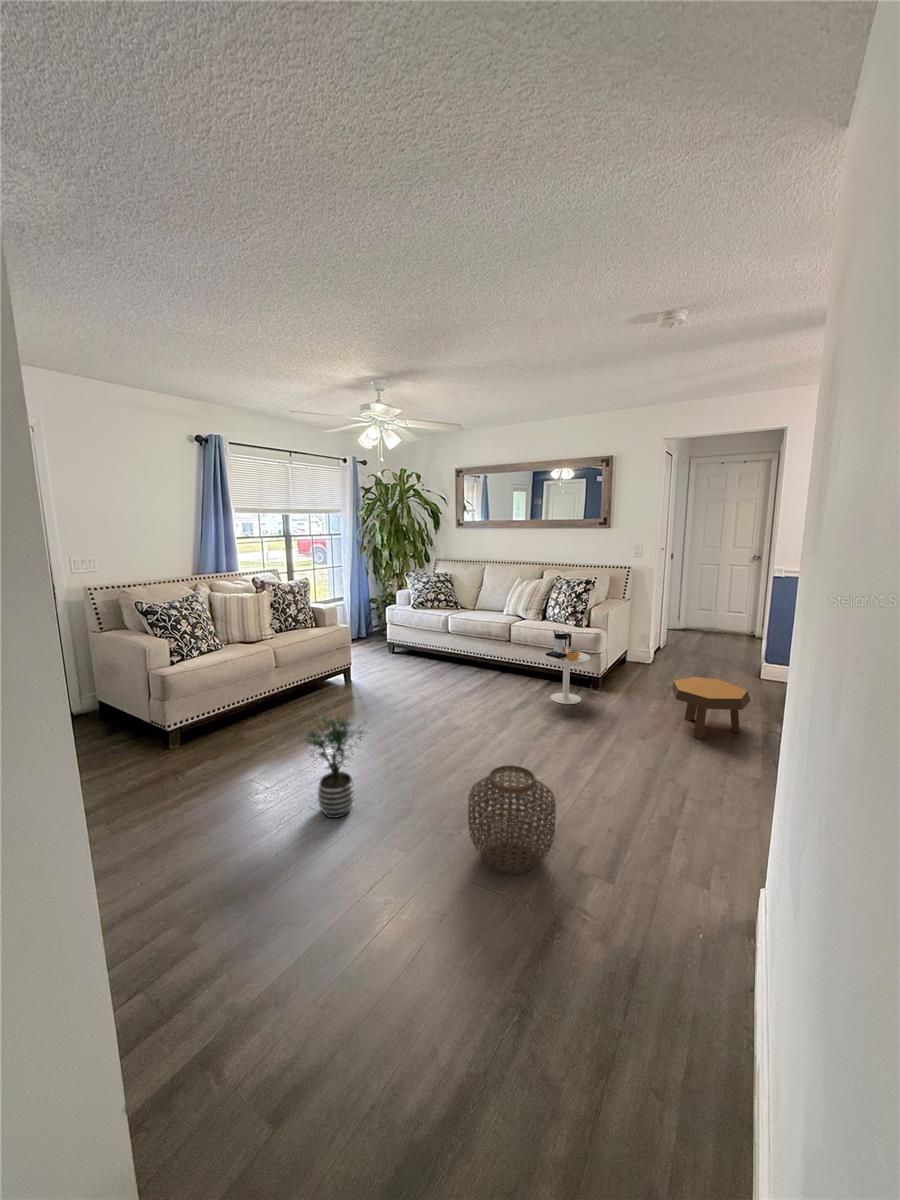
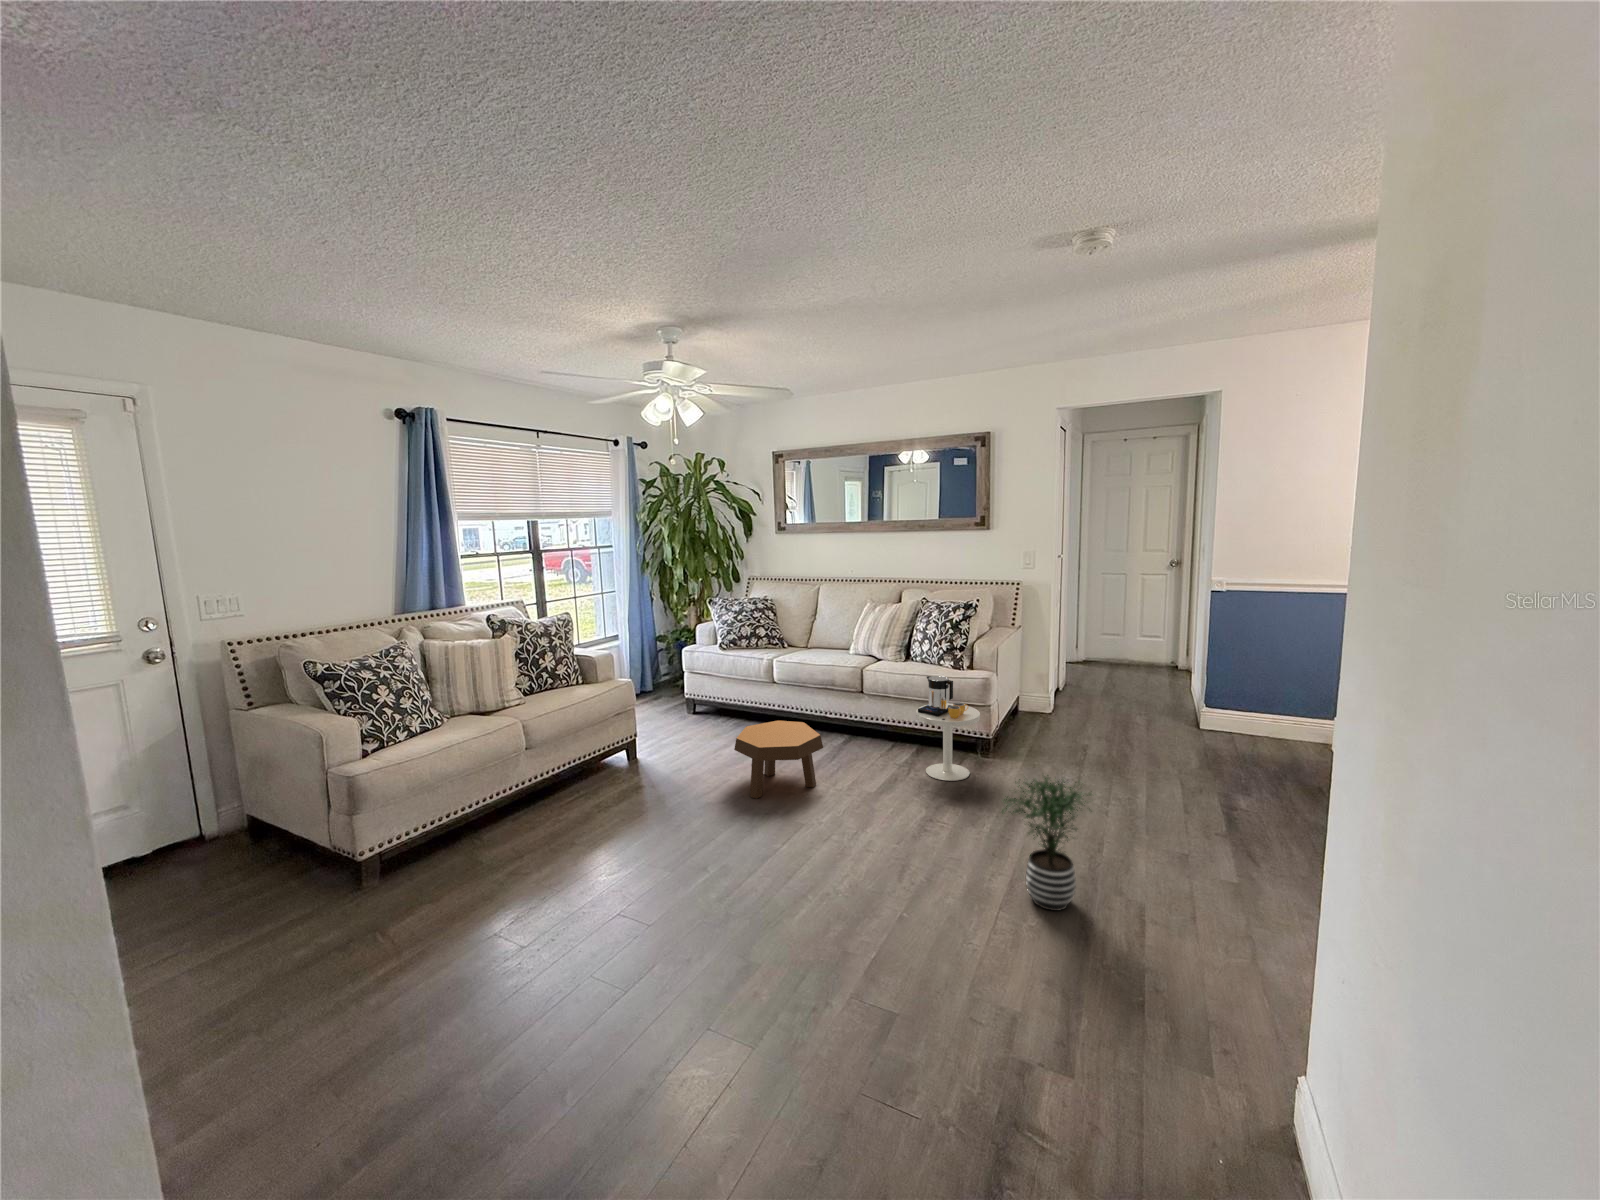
footstool: present [672,677,751,739] -> present [734,721,823,799]
potted plant: present [300,717,363,818] -> present [1002,775,1091,911]
woven basket: present [468,765,556,873] -> none [849,904,986,1080]

